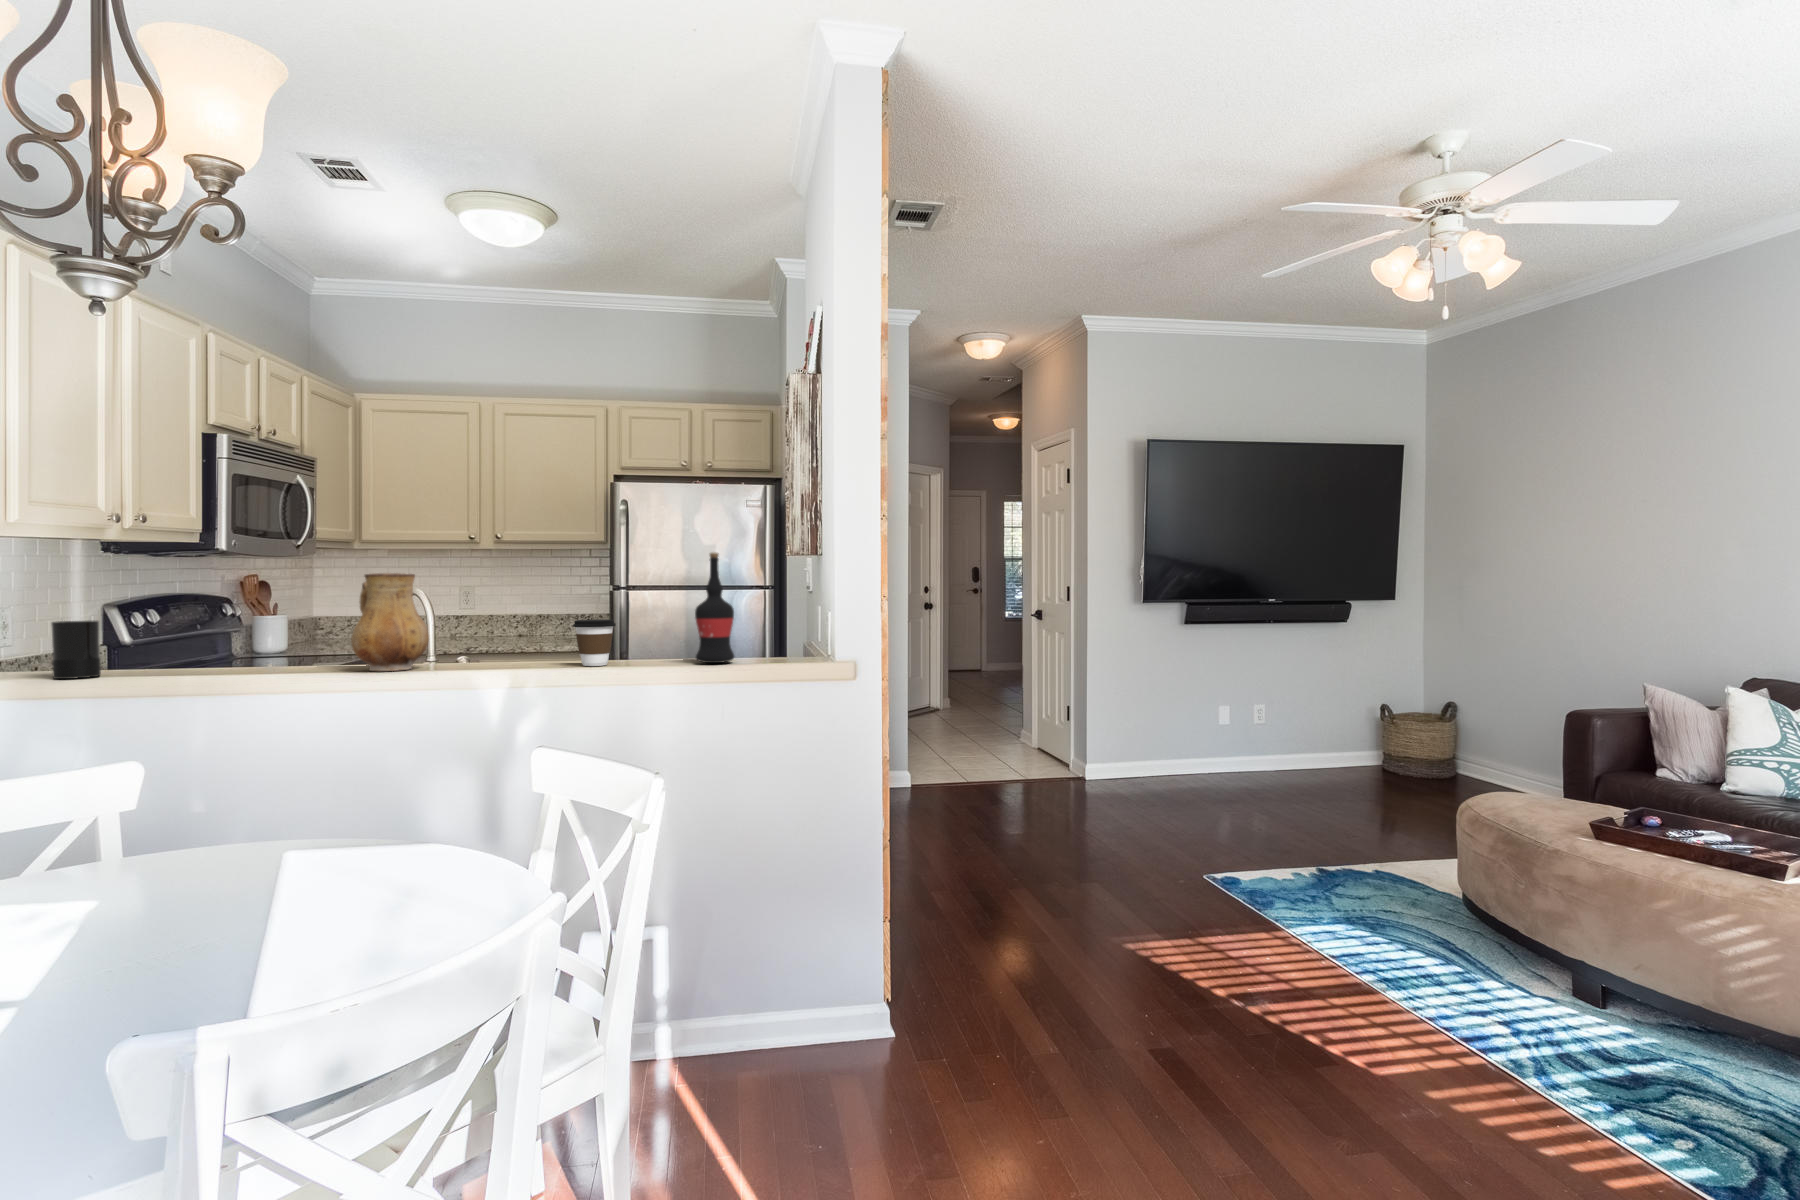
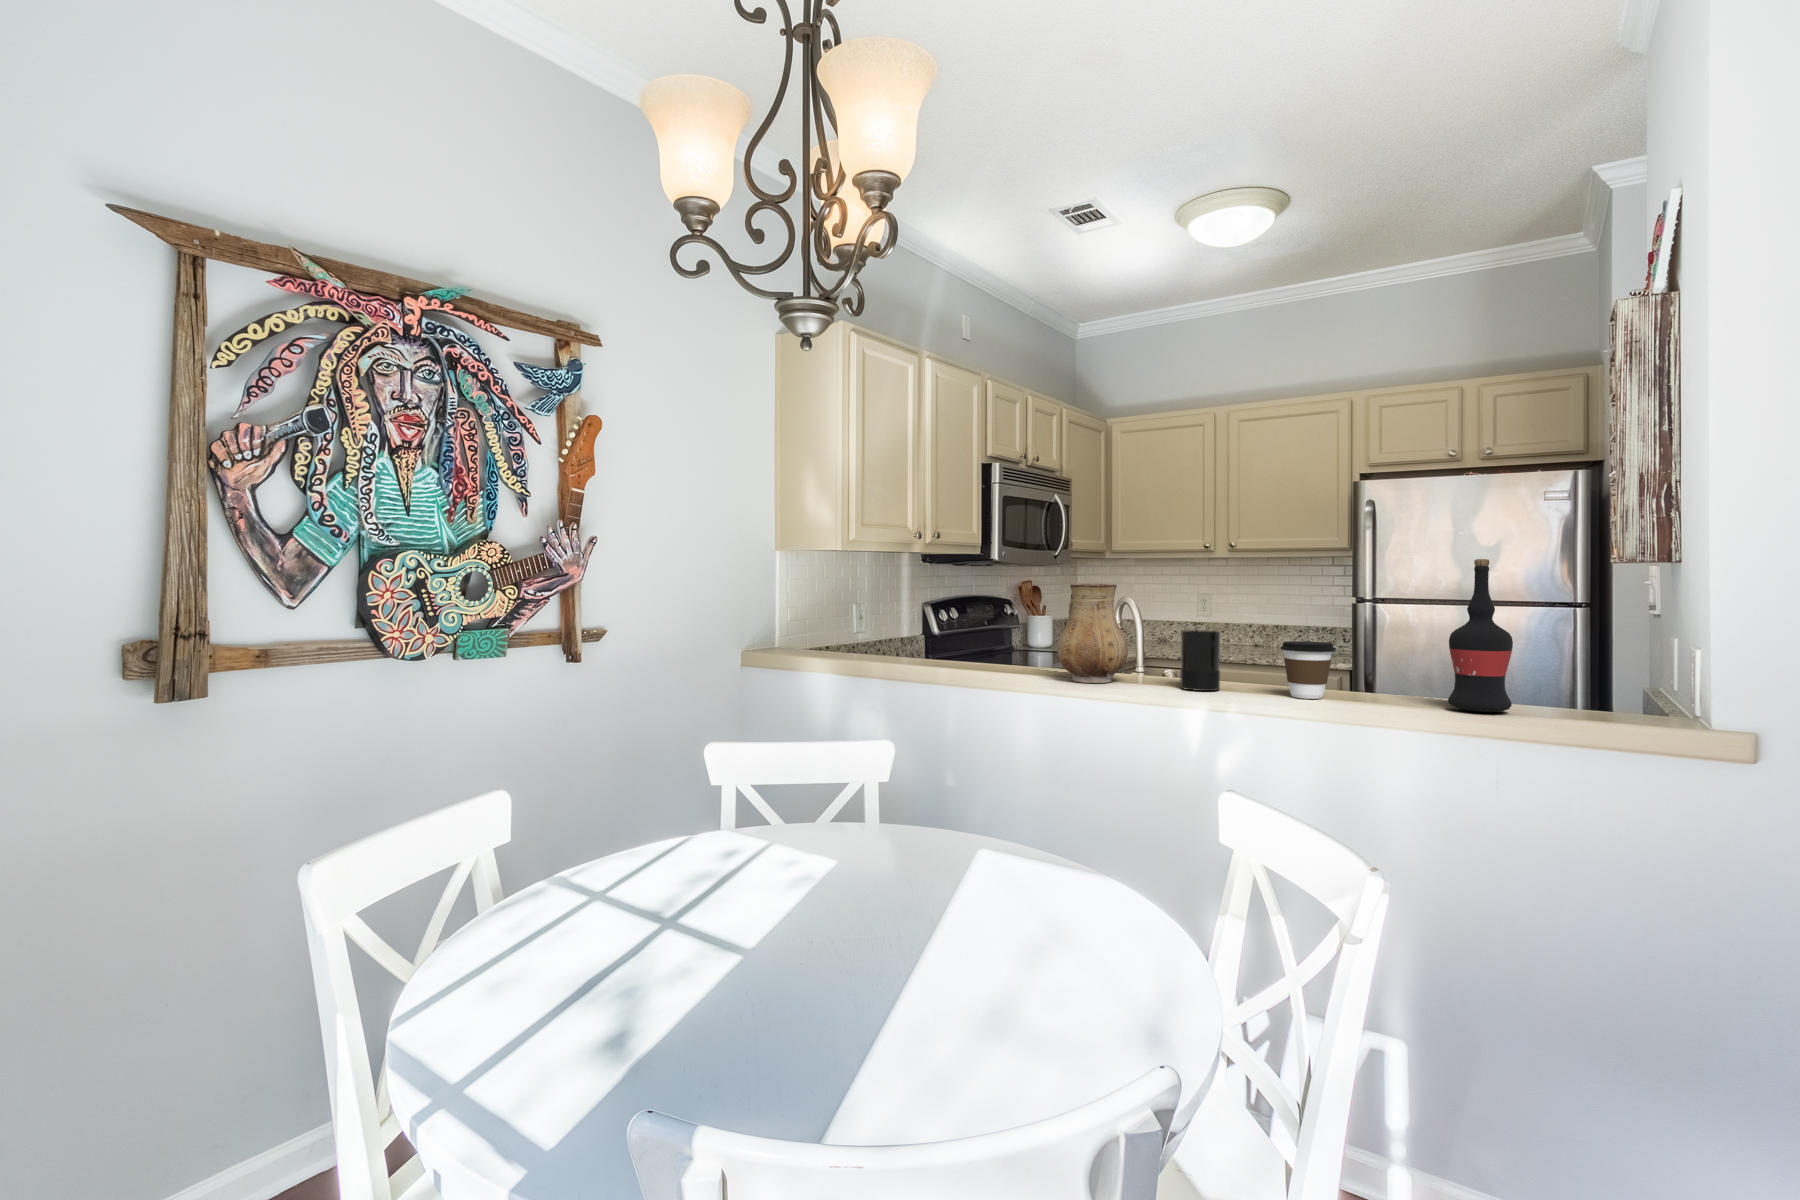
candle: present [51,620,101,679] -> present [1180,630,1220,691]

